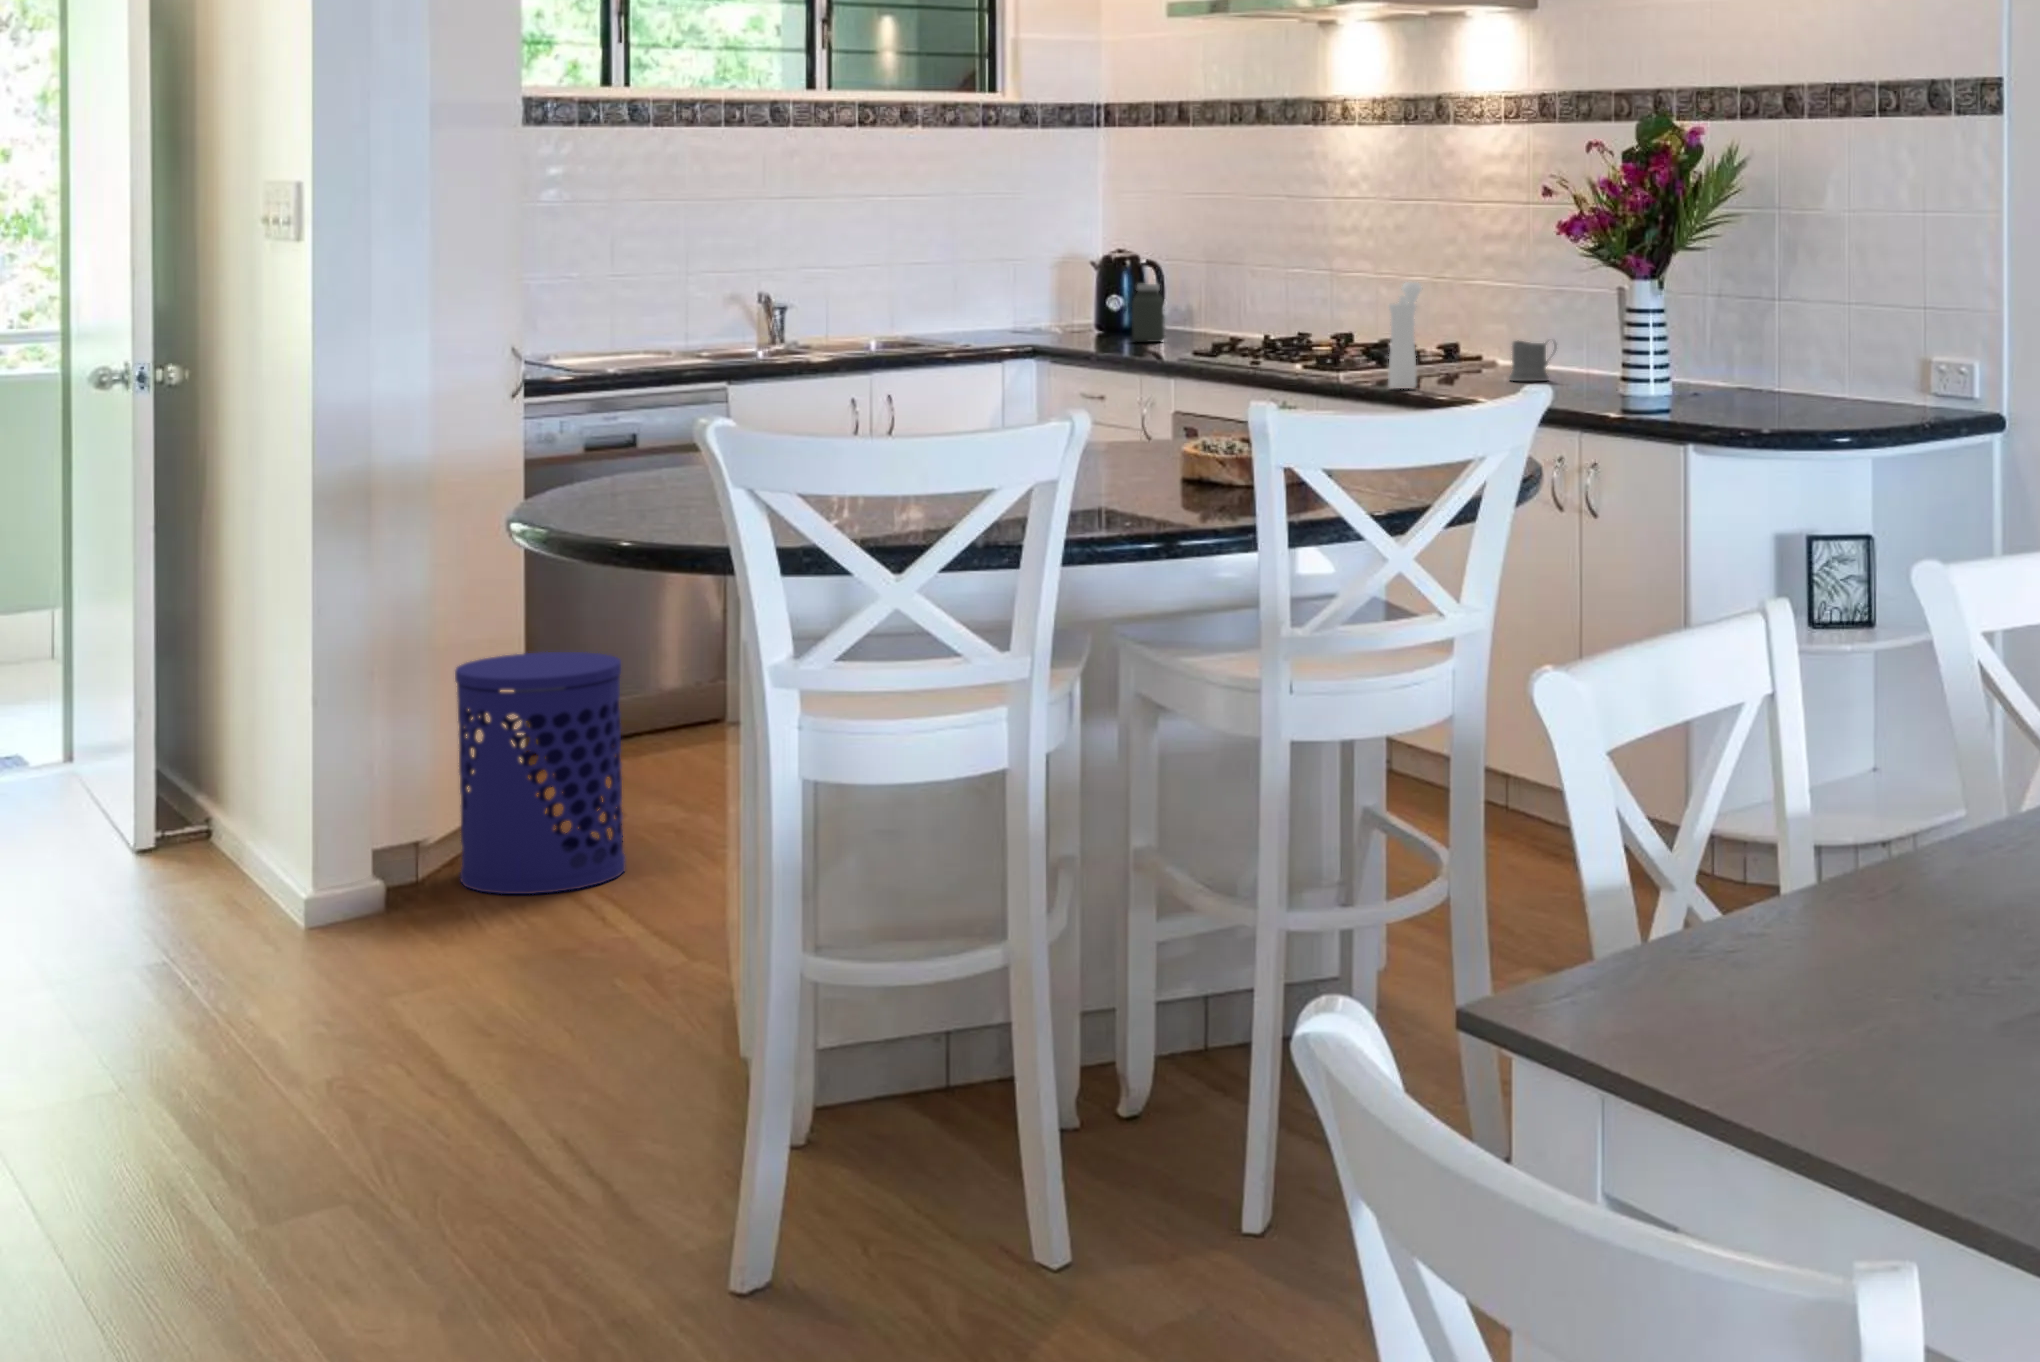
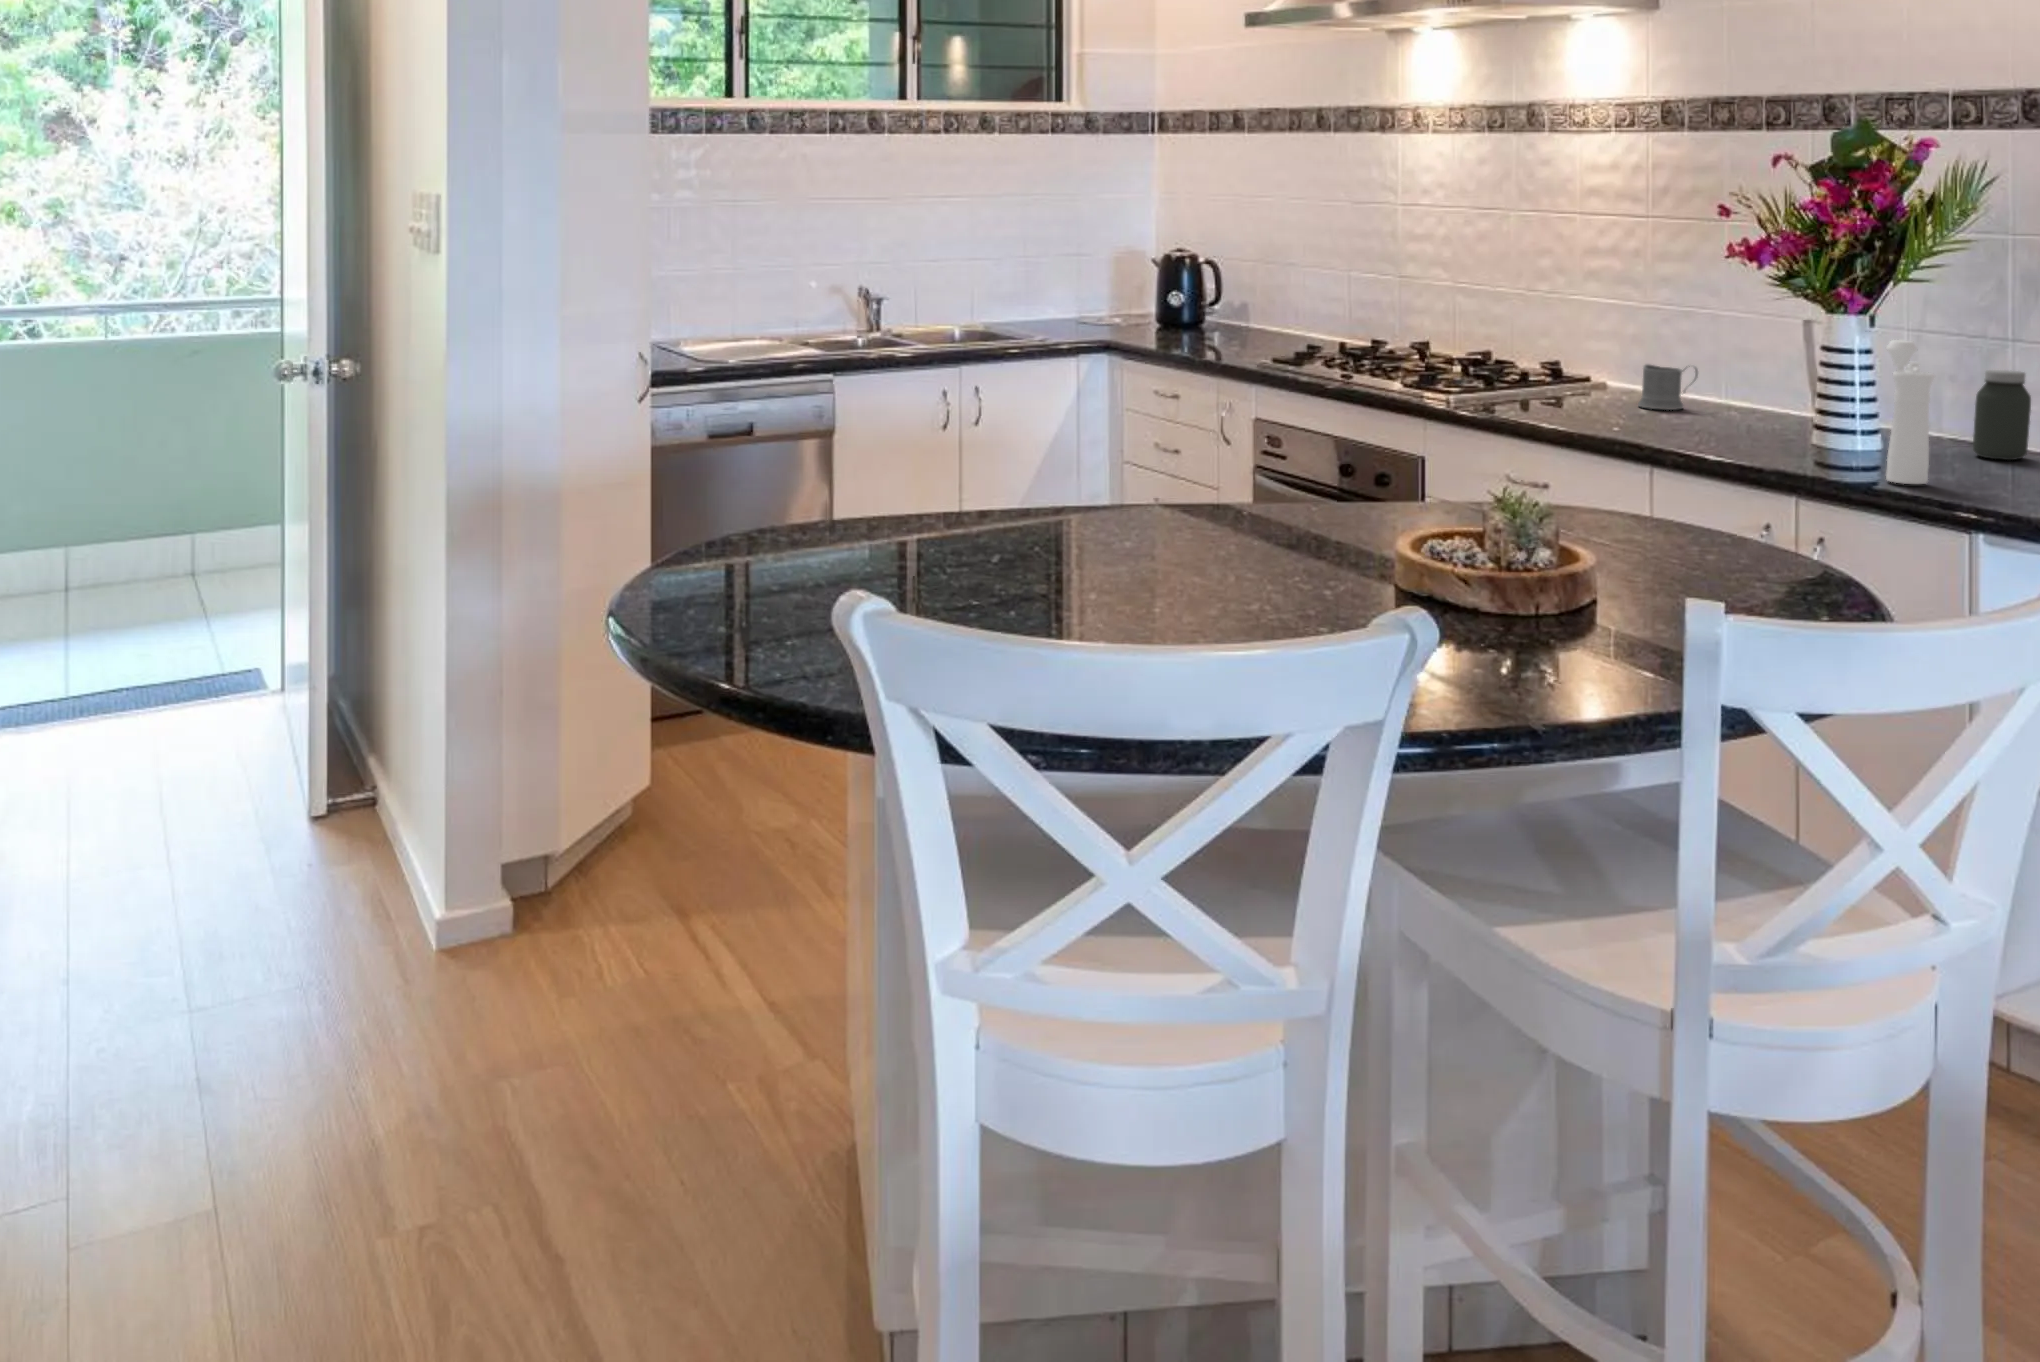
pepper mill: present [1388,282,1422,388] -> present [1886,340,1935,484]
jar: present [1132,284,1164,342] -> present [1973,370,2031,460]
waste bin: present [455,652,625,894] -> none [586,666,744,925]

